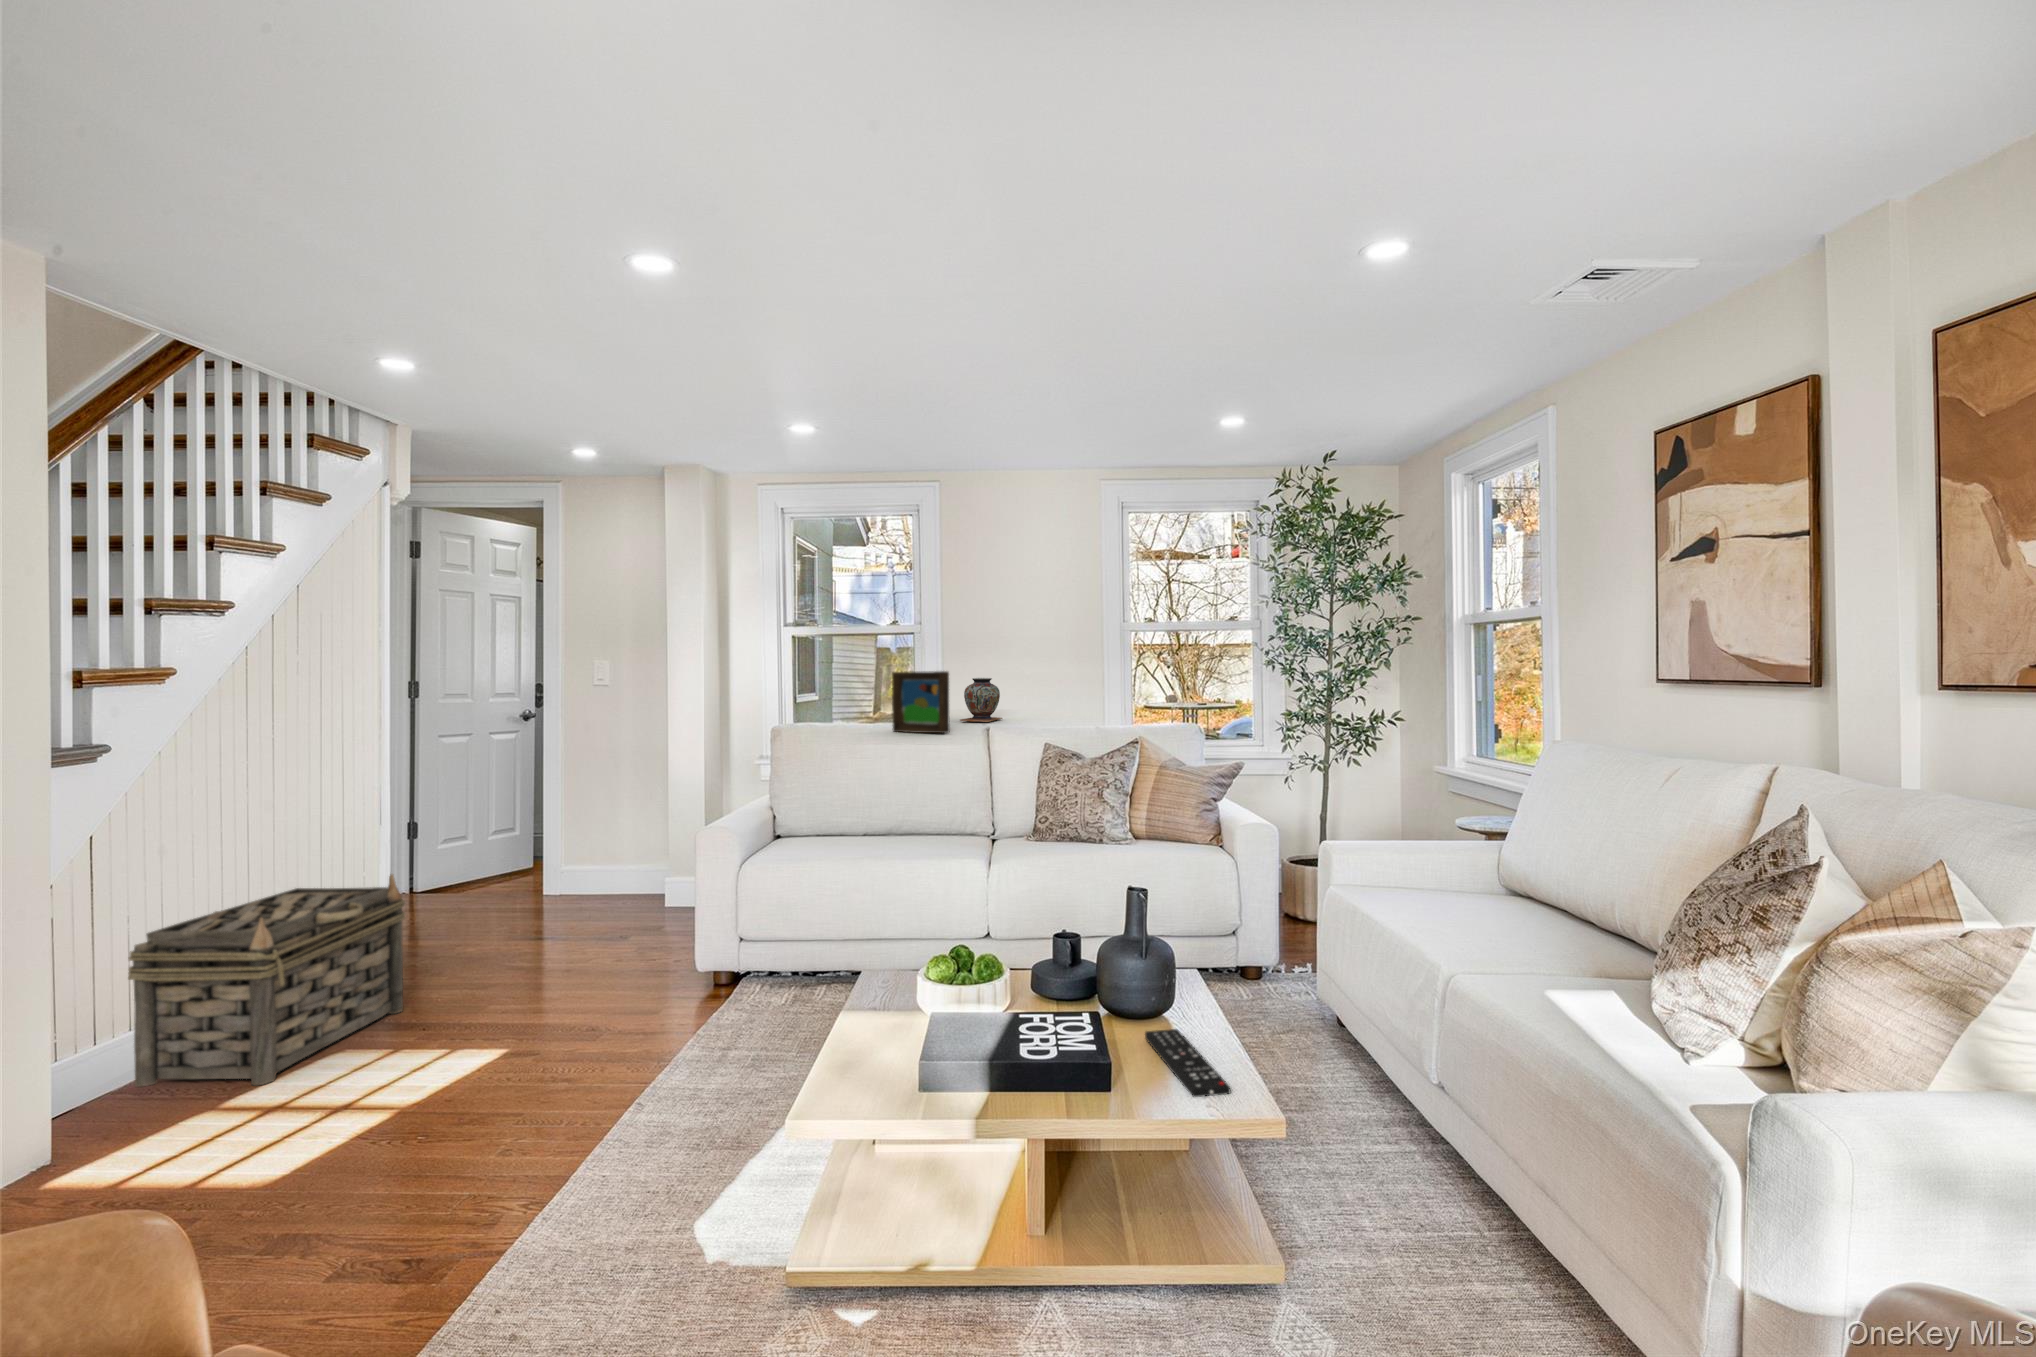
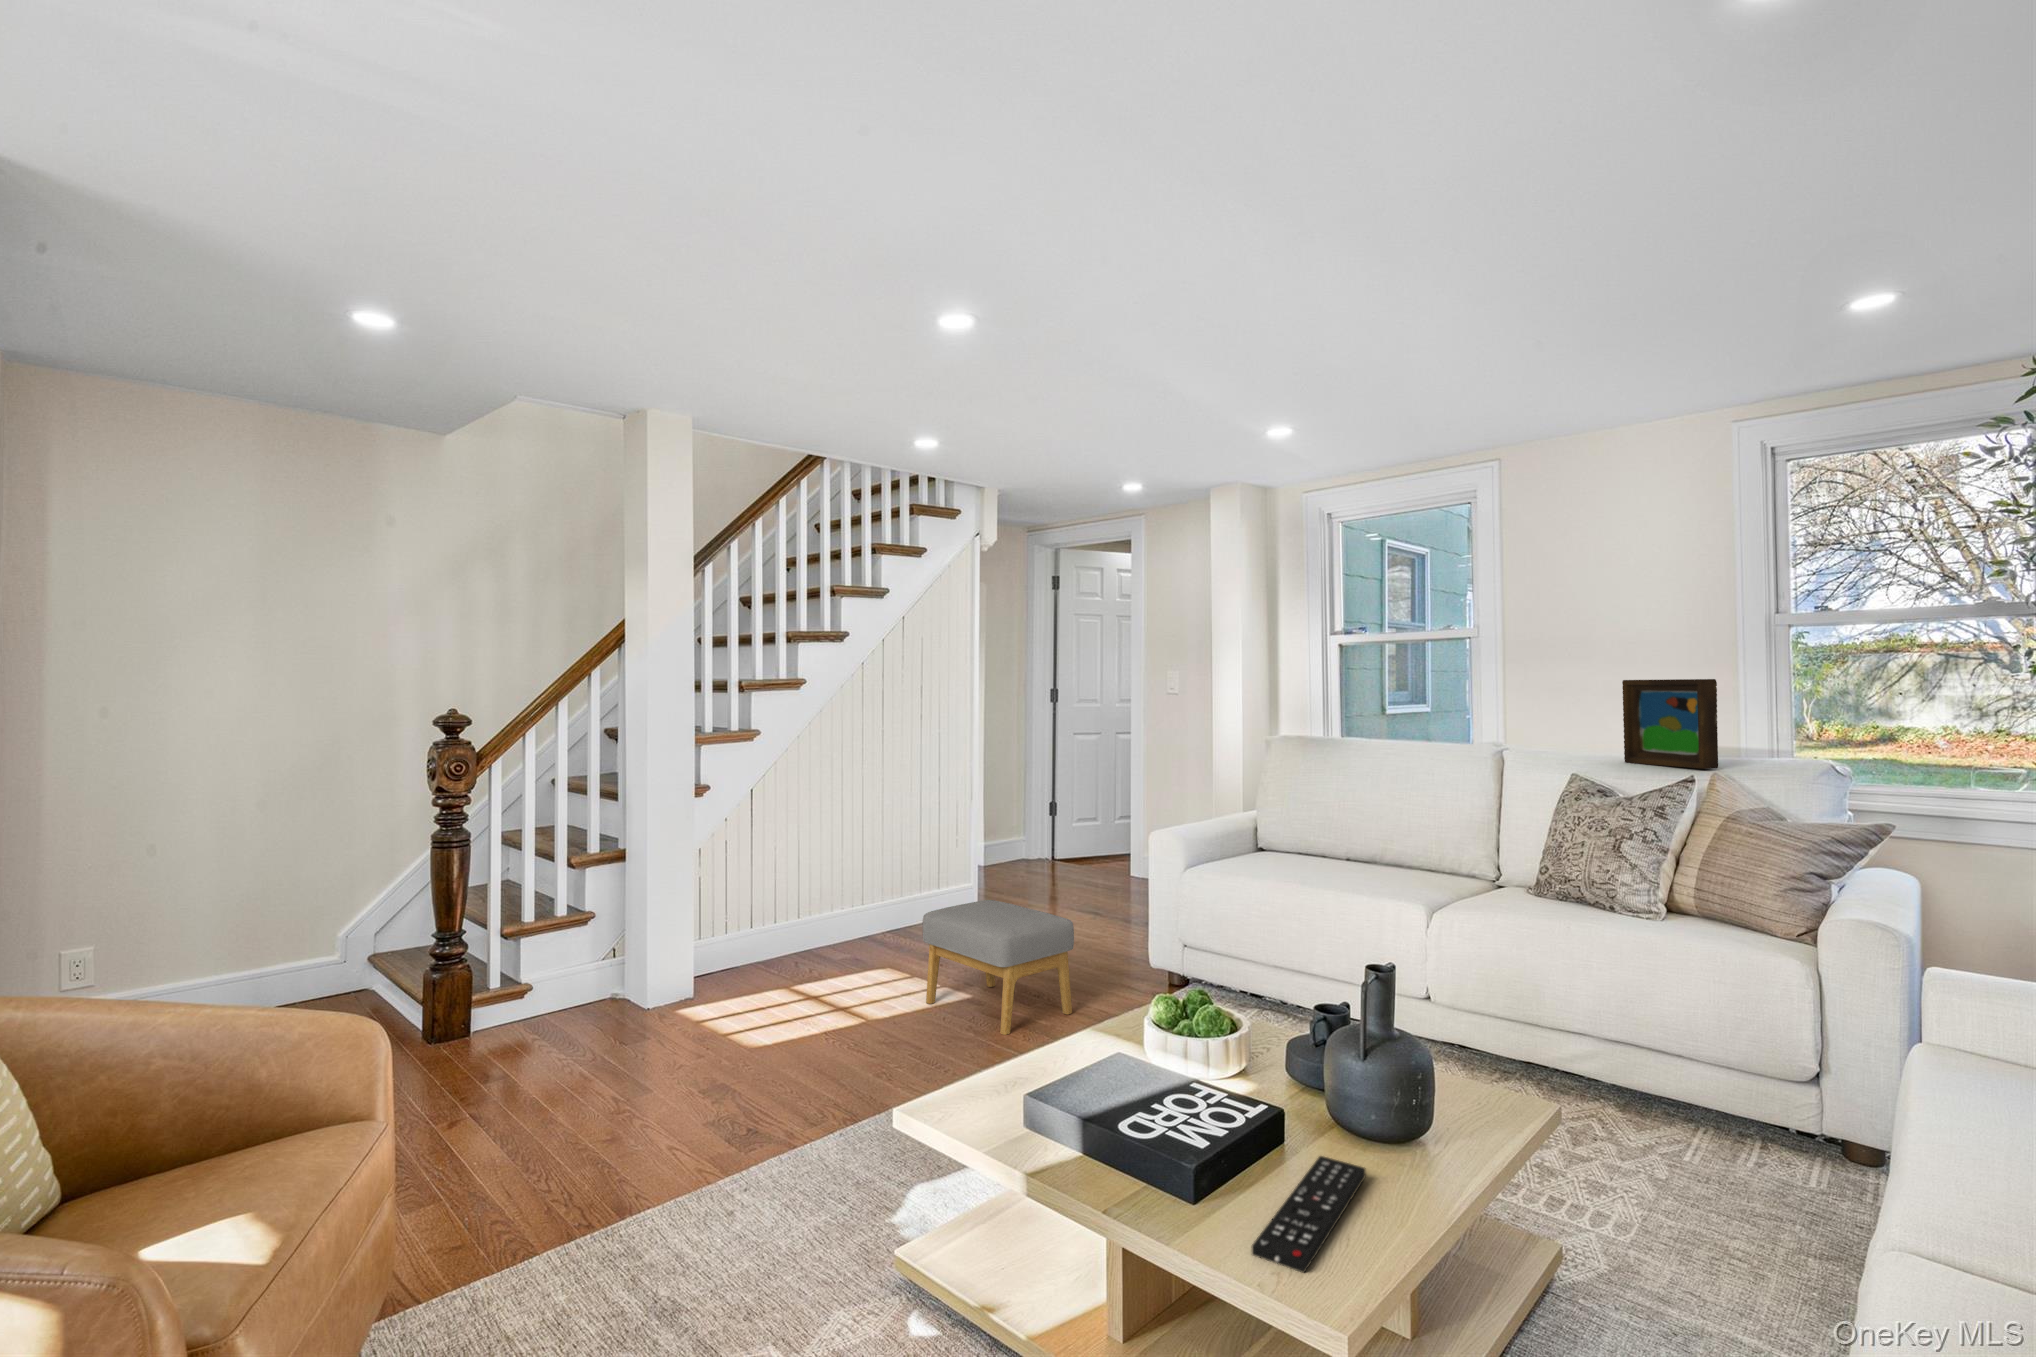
picture frame: present [892,671,950,733] -> present [1622,679,1718,769]
decorative vase: present [960,678,1002,722] -> none [1503,687,1573,742]
basket: present [128,874,405,1087] -> none [772,840,947,980]
footstool: none [455,929,655,1071] -> present [922,900,1074,1035]

